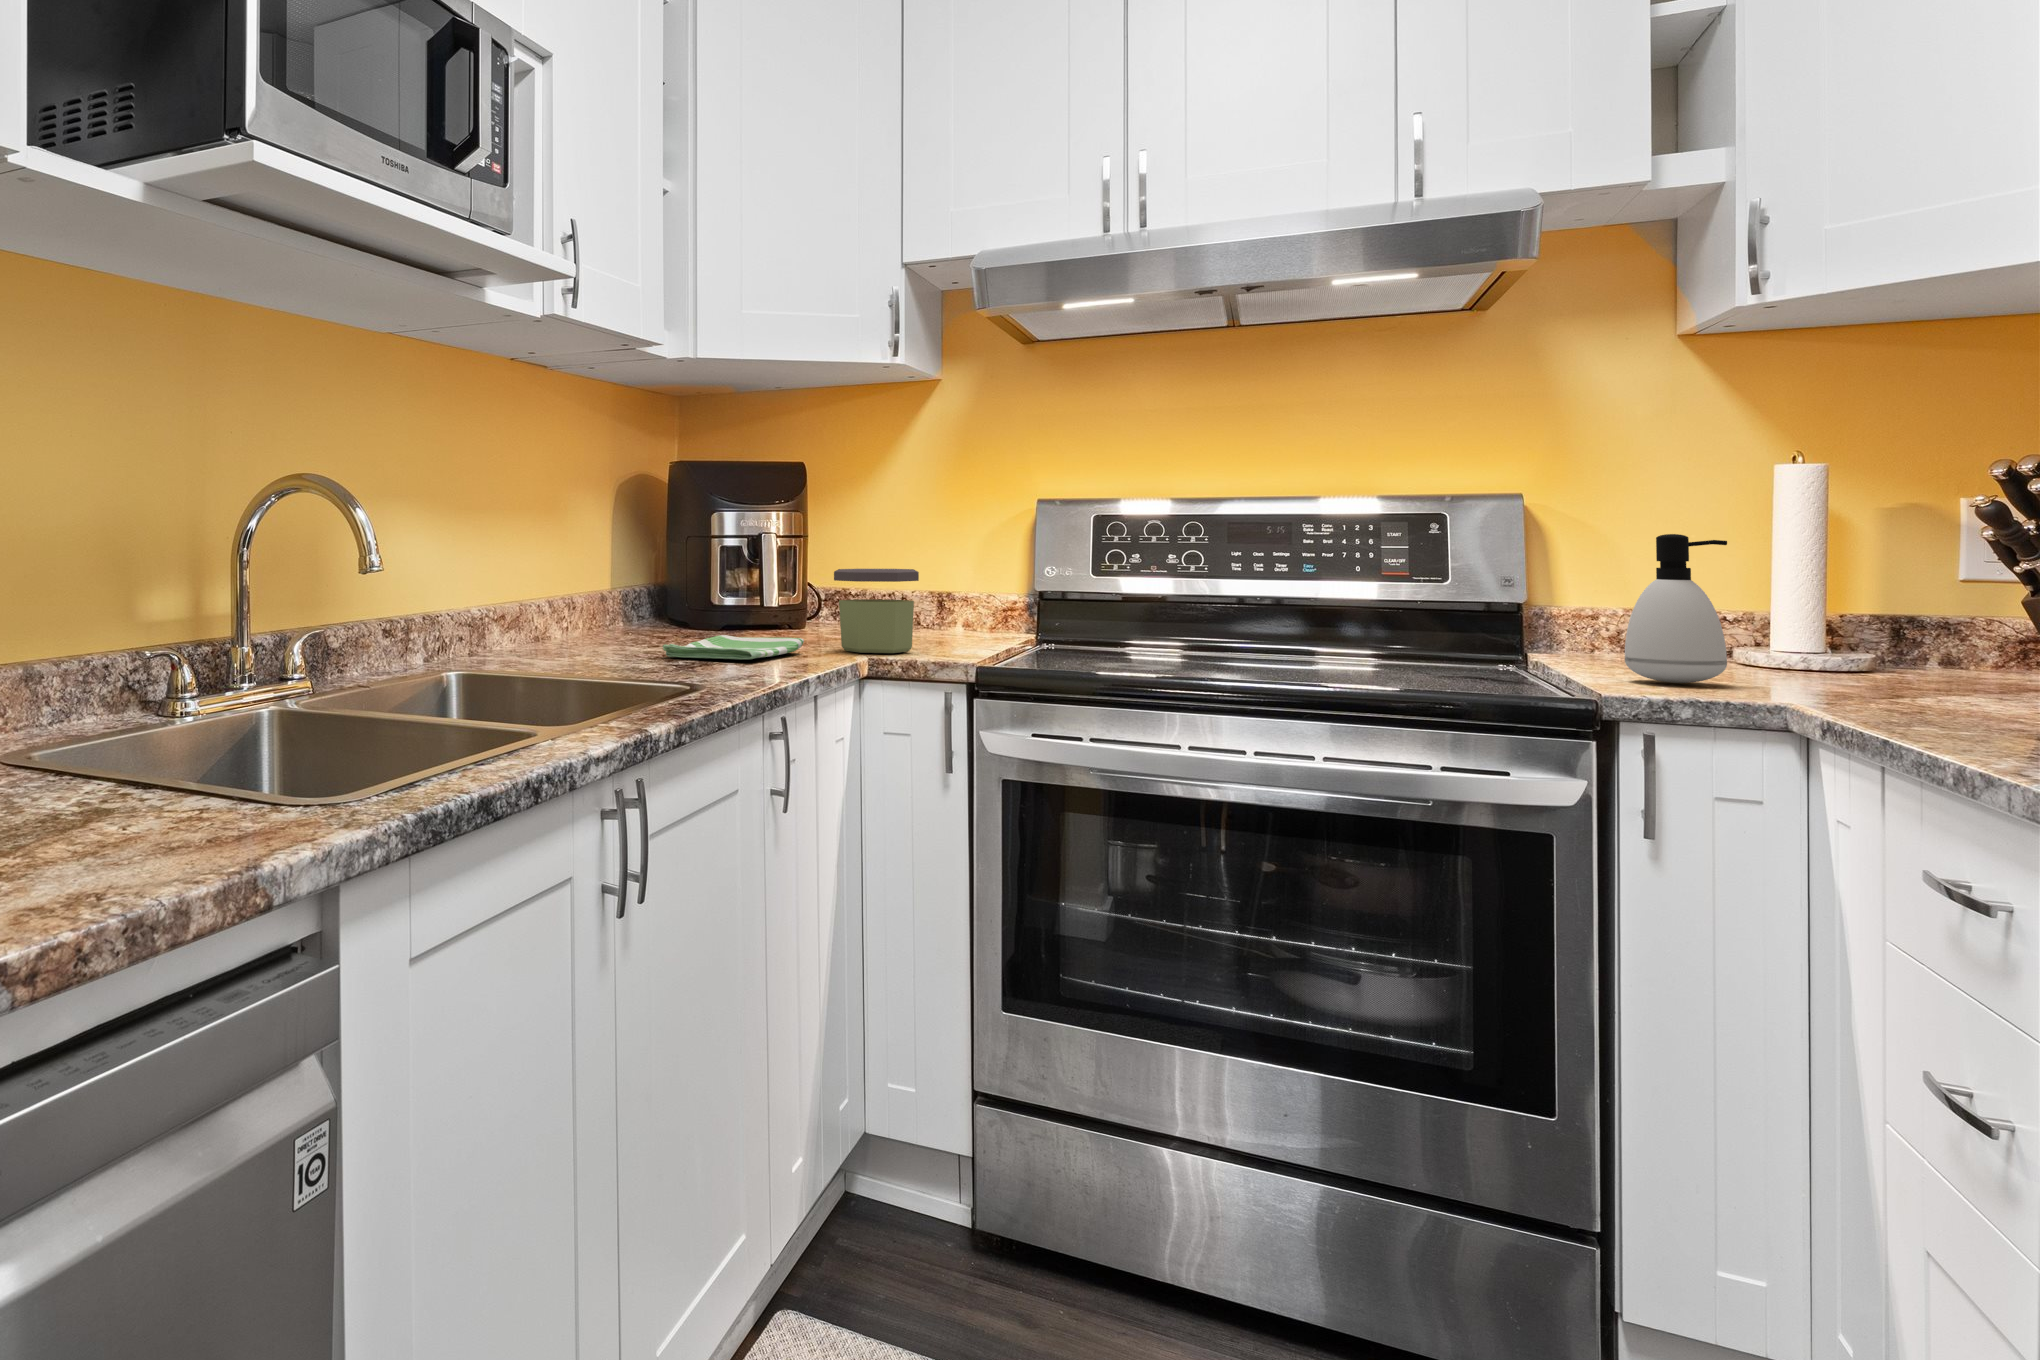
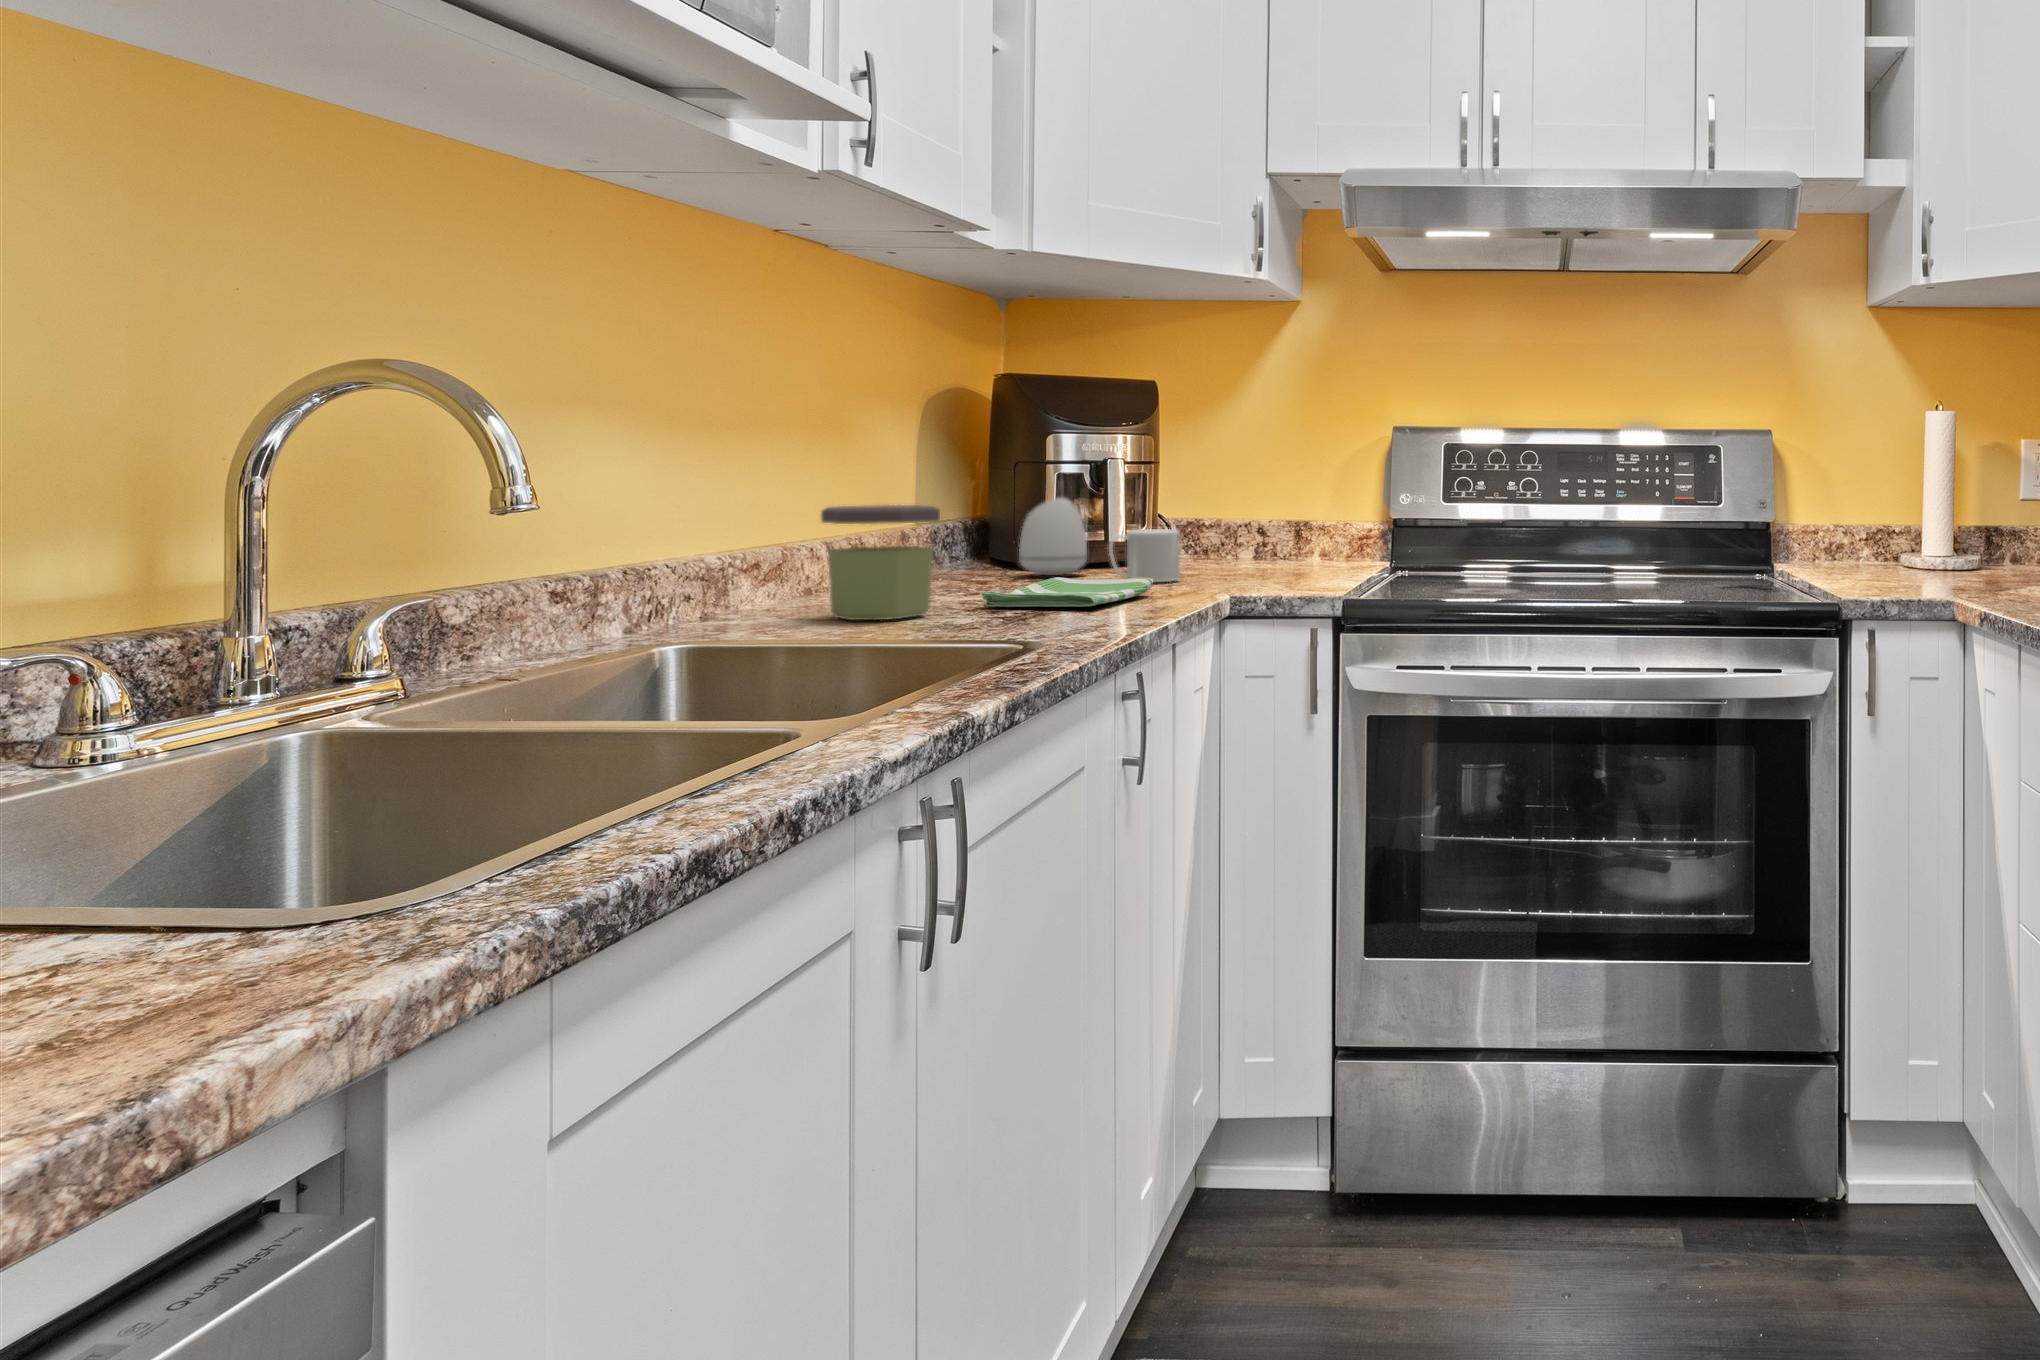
soap dispenser: present [1625,534,1727,683] -> present [1019,460,1088,575]
jar: present [834,569,919,653] -> present [821,505,940,620]
mug: none [767,596,829,643] -> present [1109,529,1180,582]

